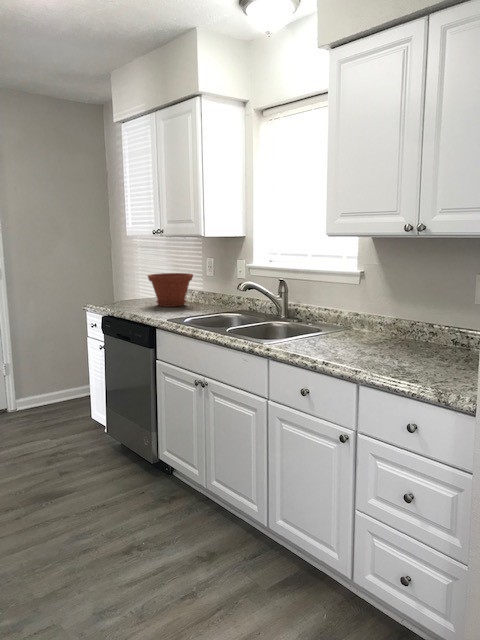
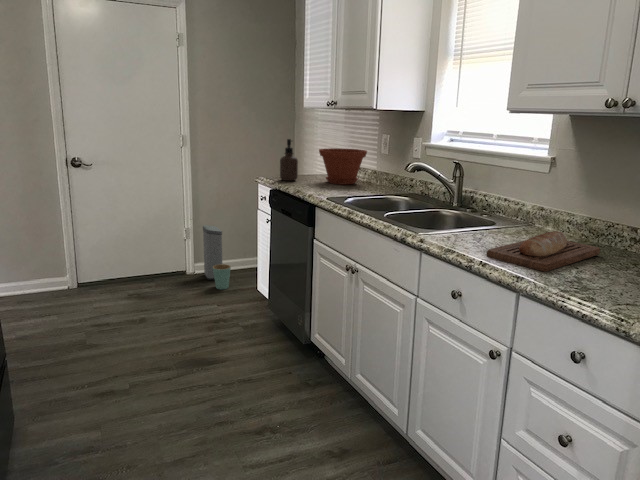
soap dispenser: none [111,267,129,307] -> present [280,139,298,181]
bread loaf: none [326,332,410,364] -> present [486,231,600,272]
trash can: none [25,358,60,422] -> present [203,225,231,289]

